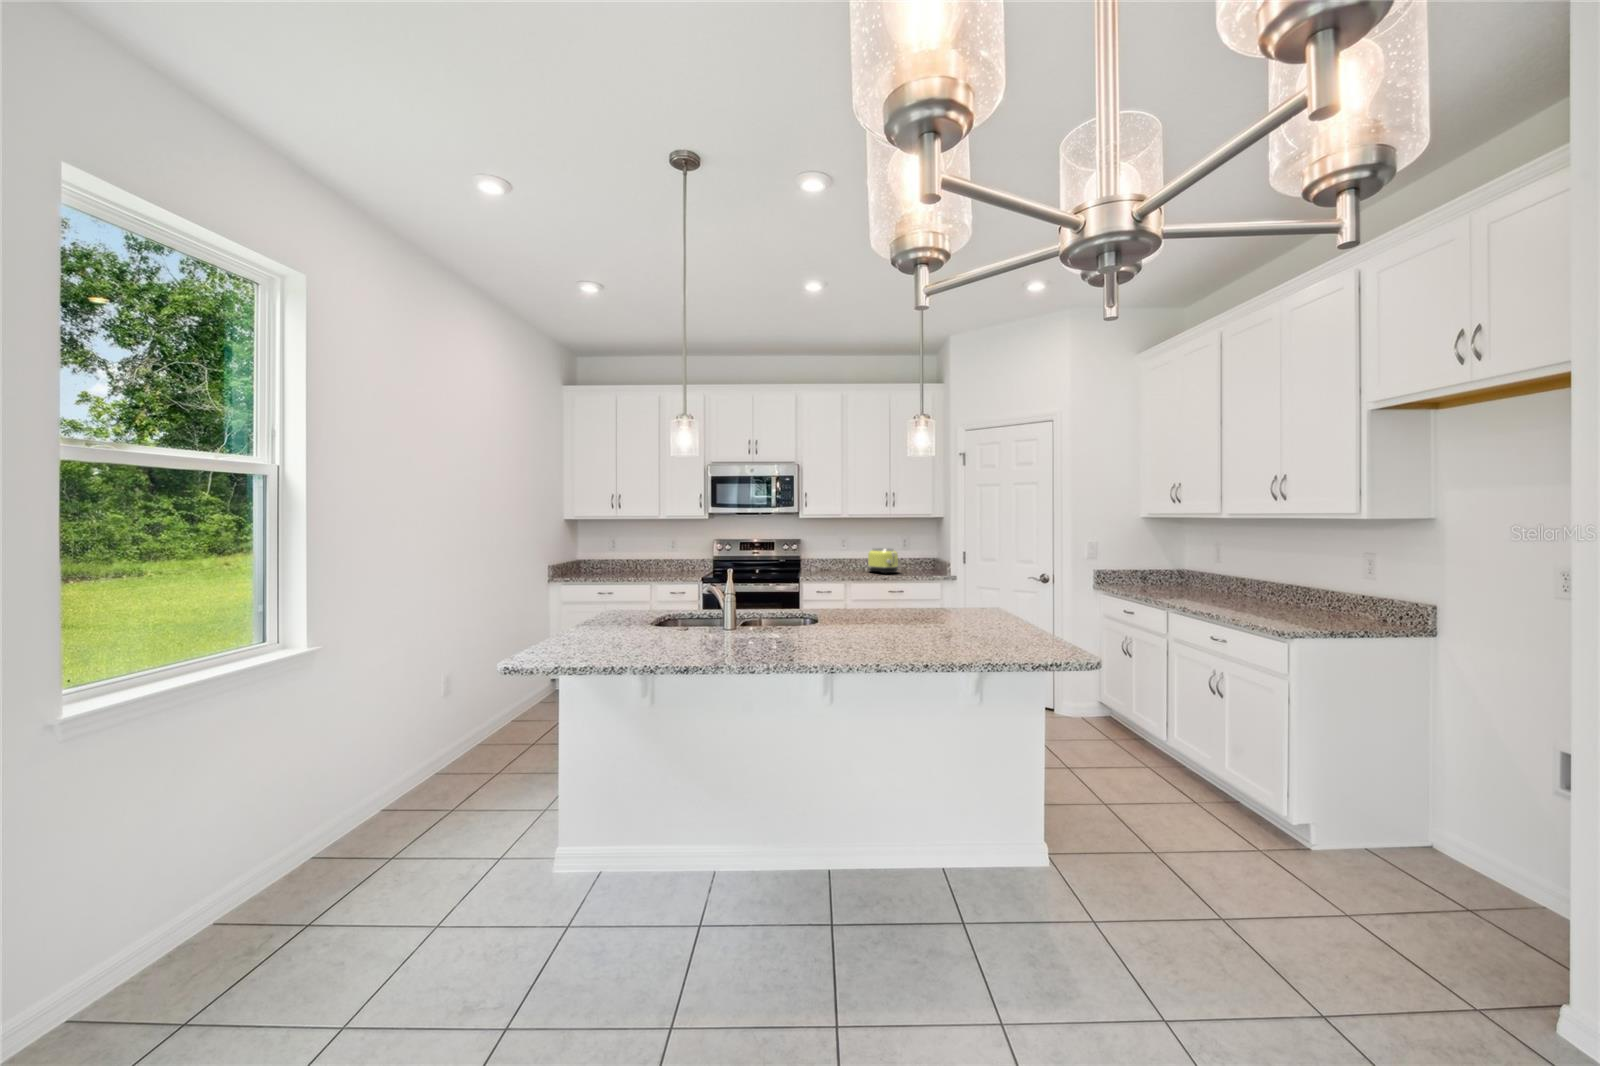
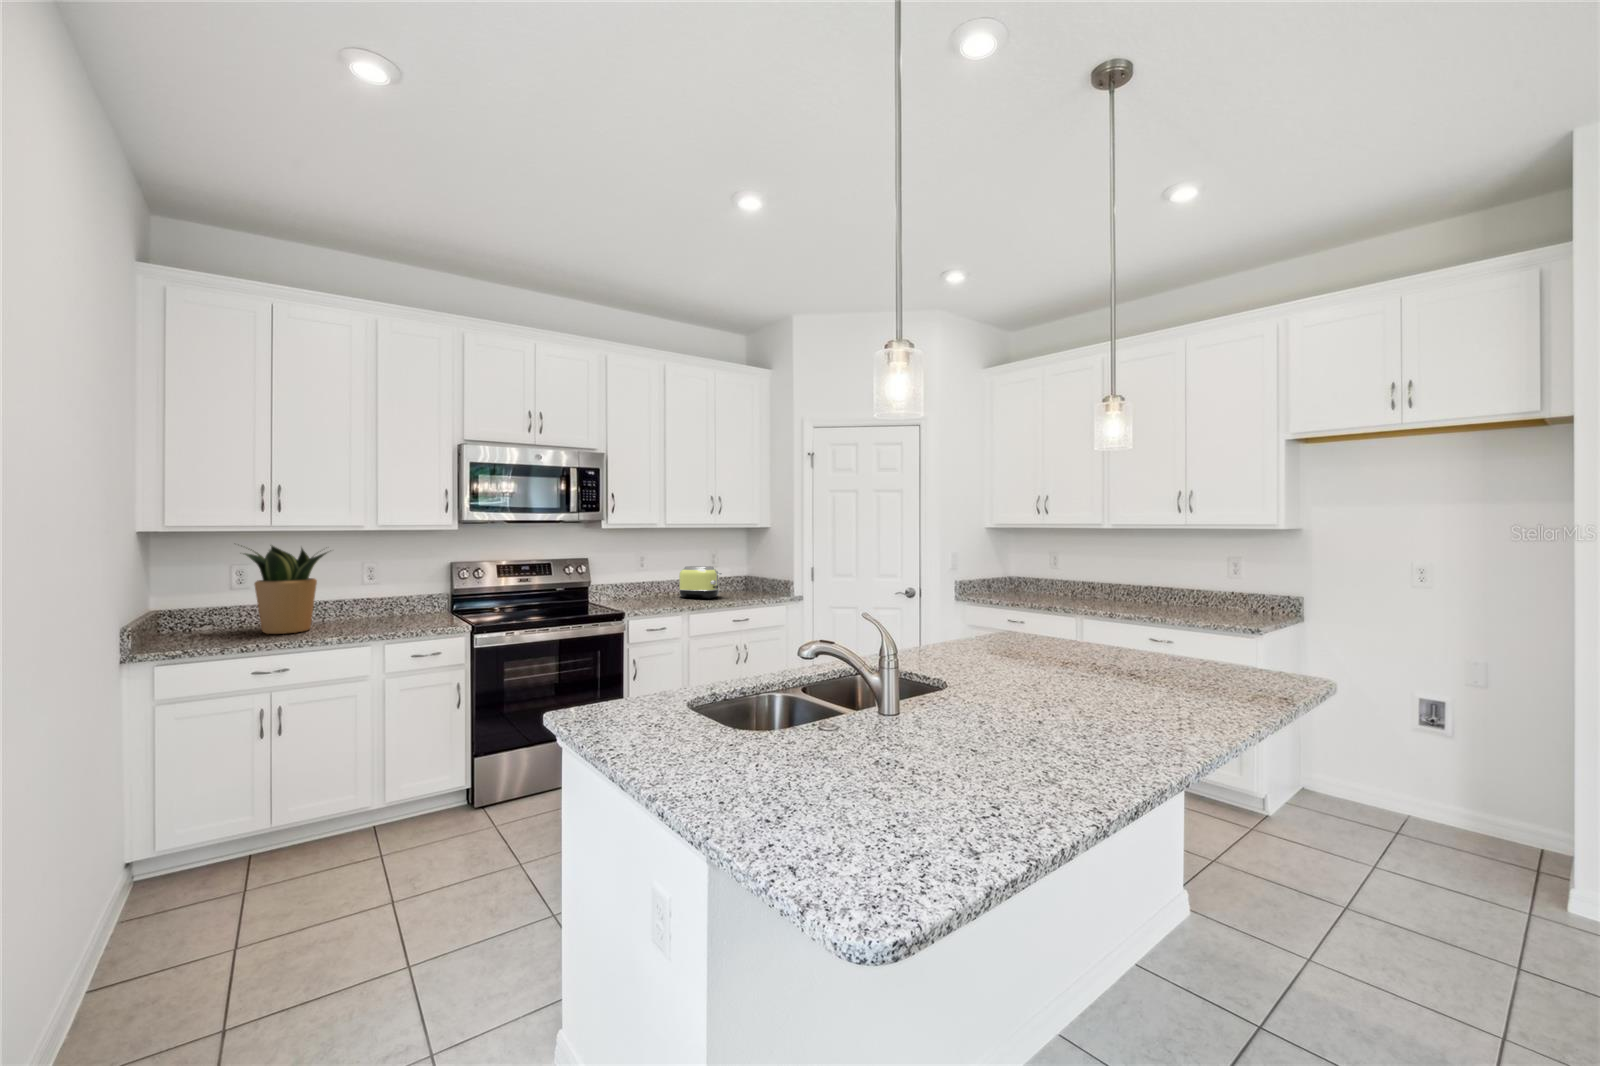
potted plant: none [598,526,638,575] -> present [244,545,327,634]

